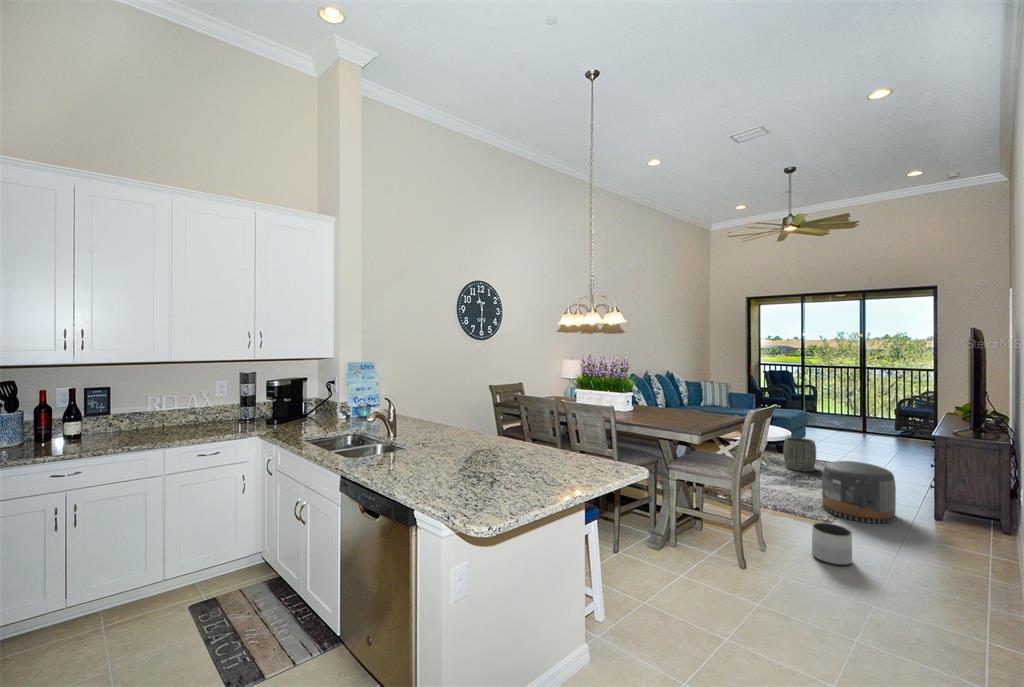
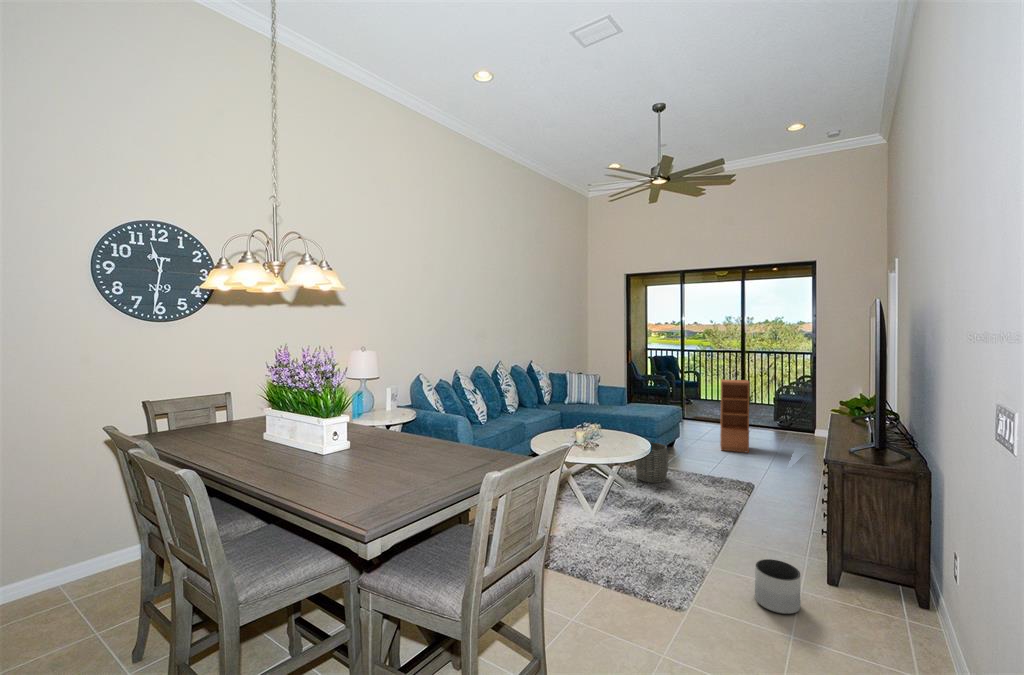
bookcase: none [850,388,882,454] -> present [720,379,749,453]
pouf: present [822,461,896,524] -> none [645,482,721,564]
planter: present [812,523,852,565] -> present [755,559,801,614]

